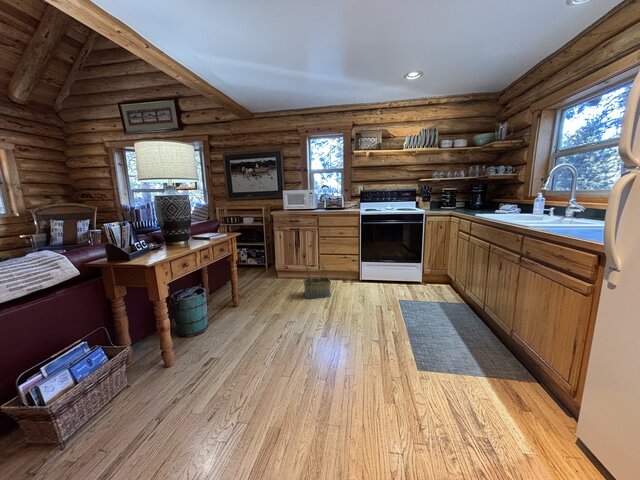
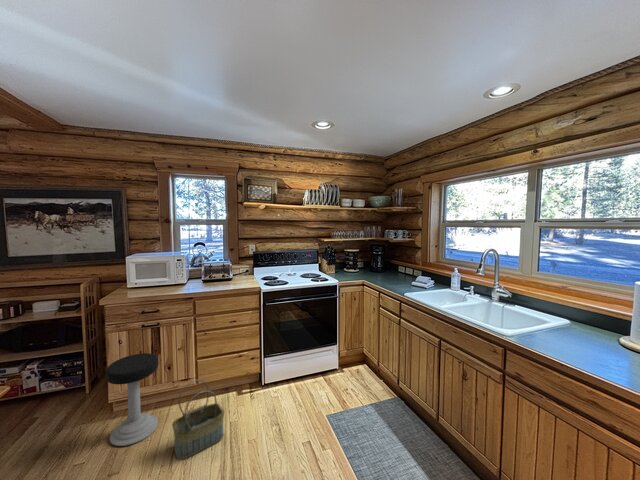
stool: none [274,245,299,289] -> present [106,353,158,446]

